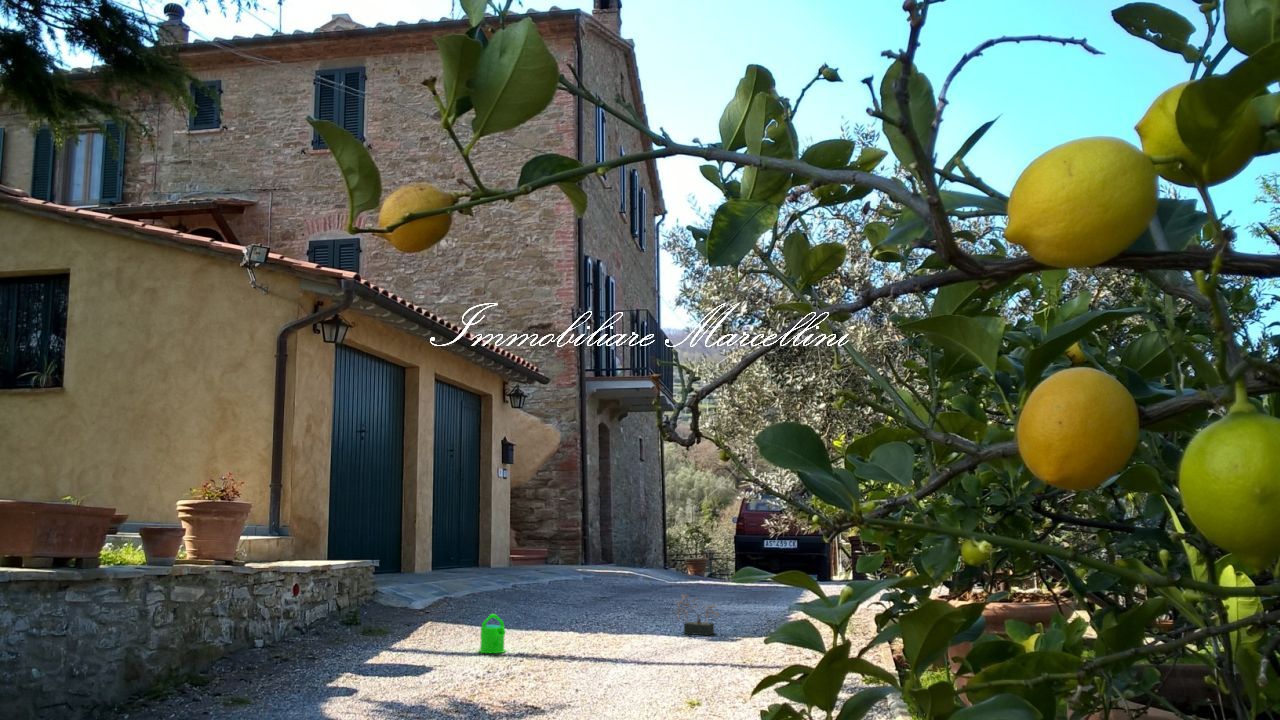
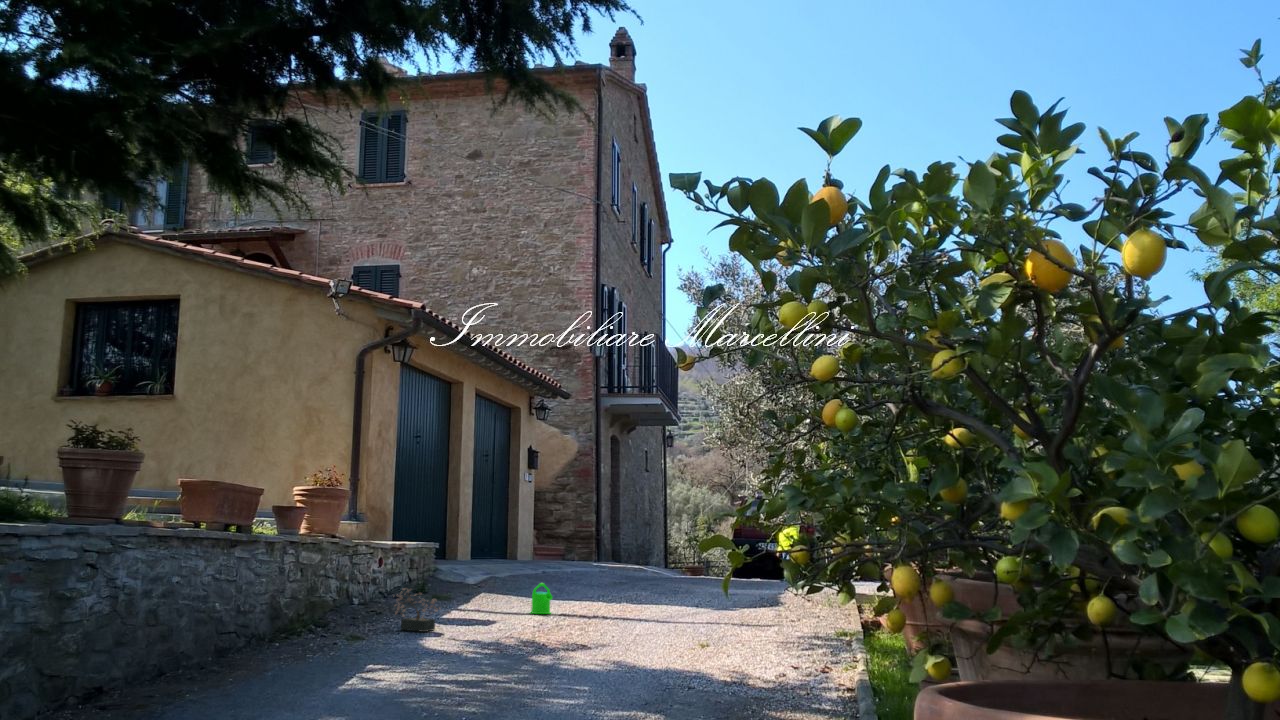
decorative plant: present [677,595,719,635] -> present [395,588,440,632]

